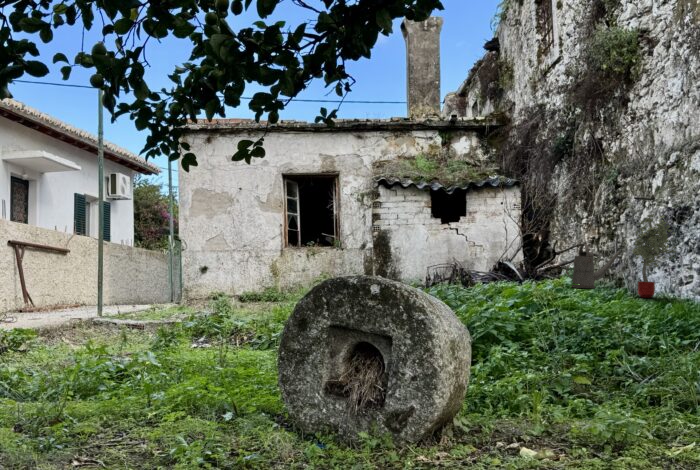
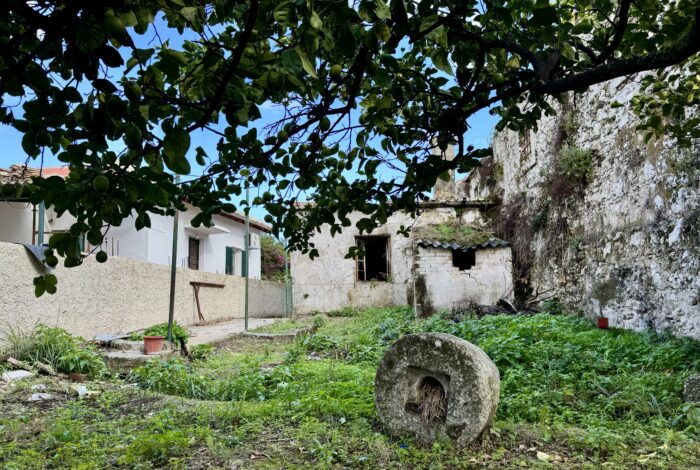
watering can: present [566,244,619,288] -> none [546,289,582,319]

